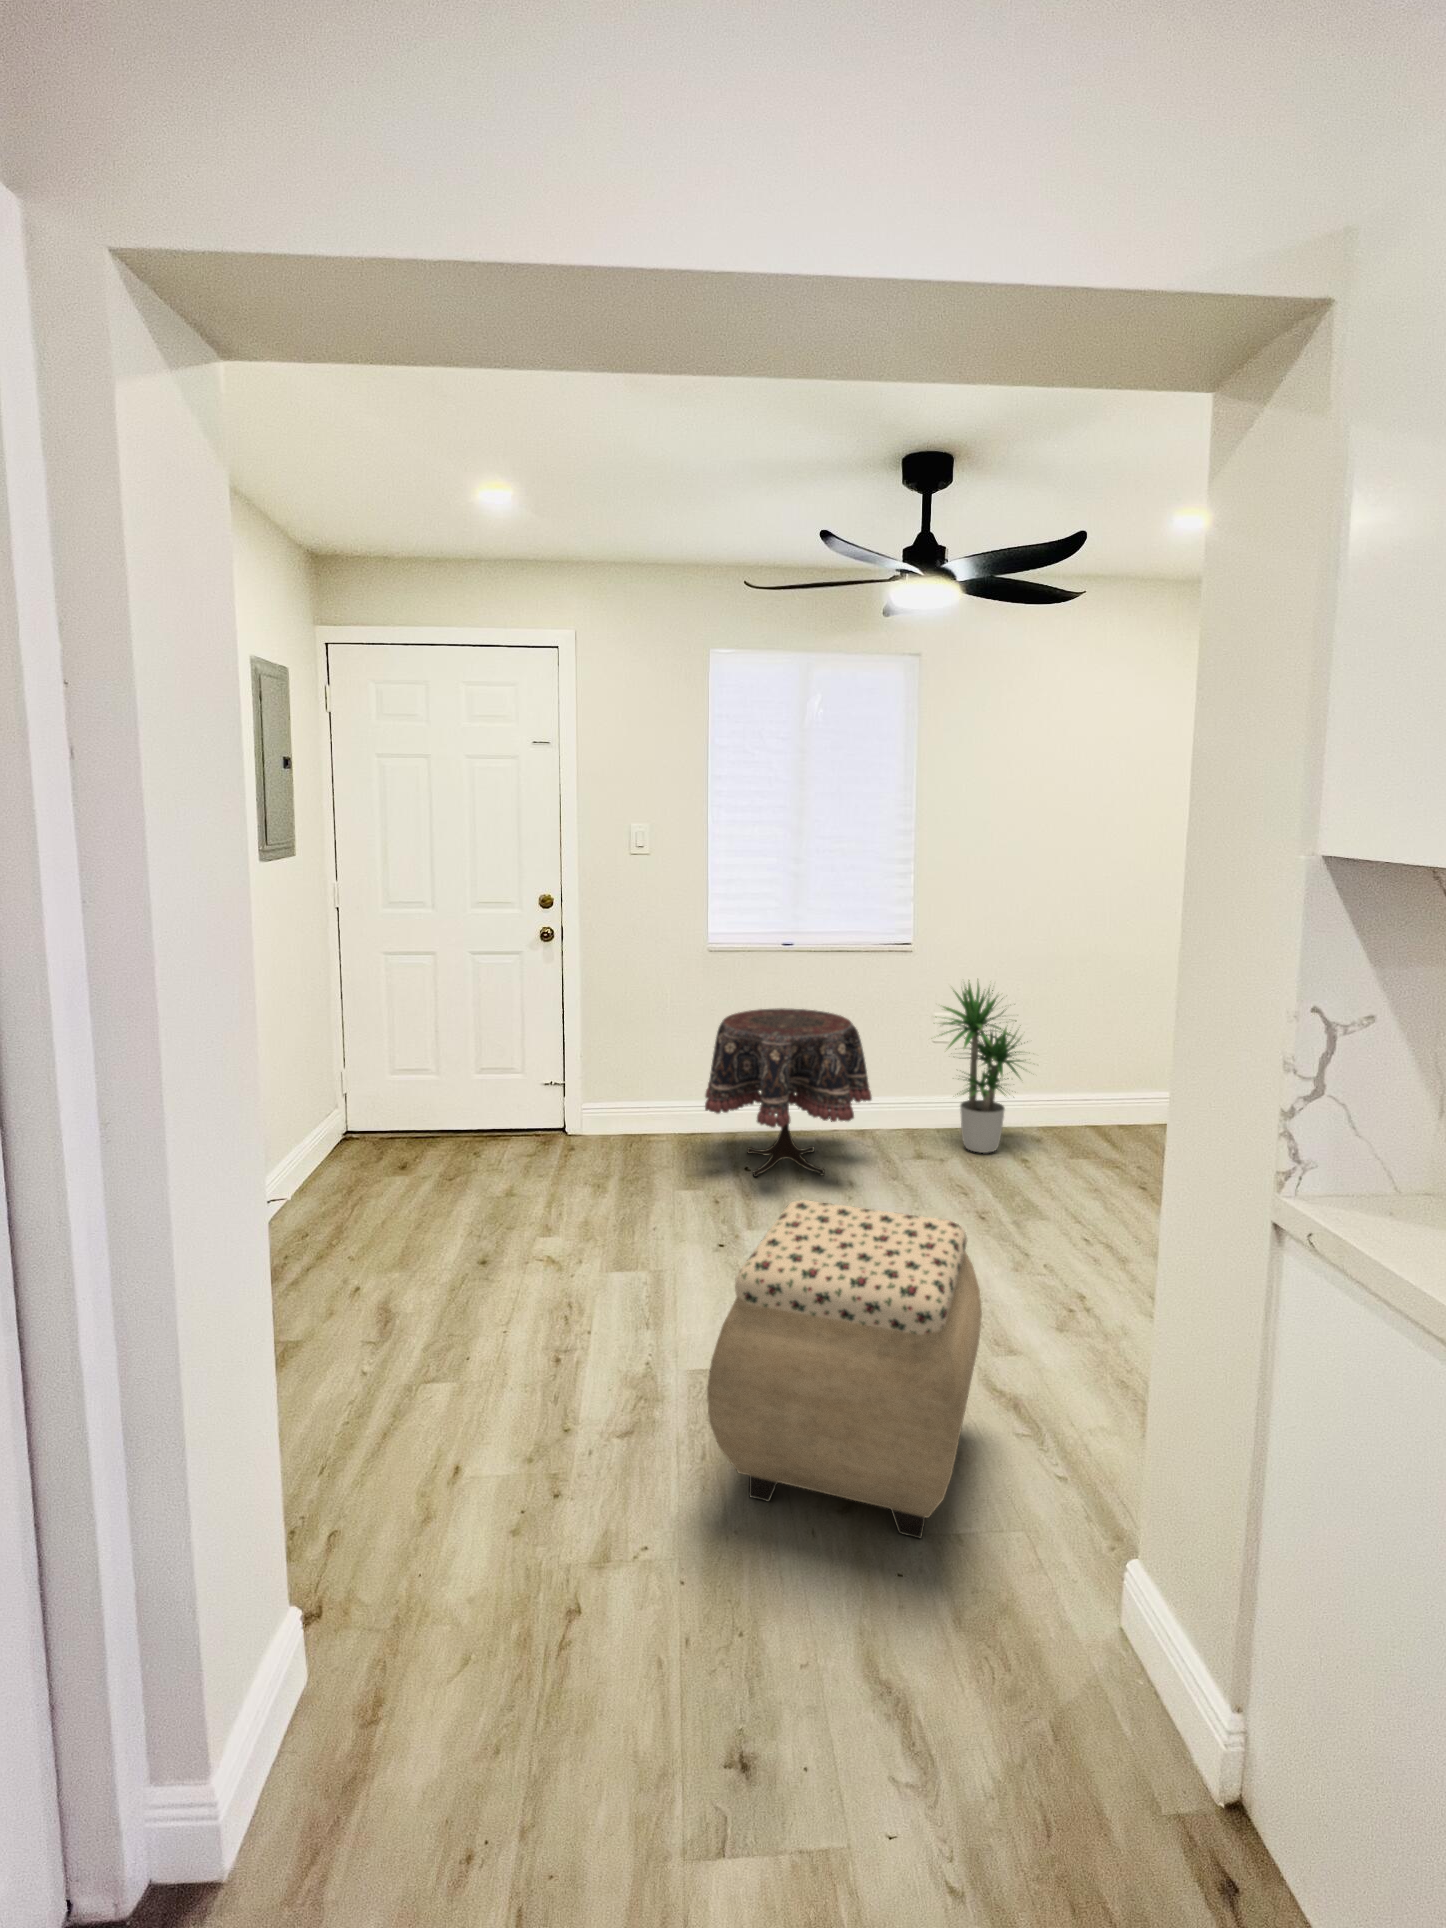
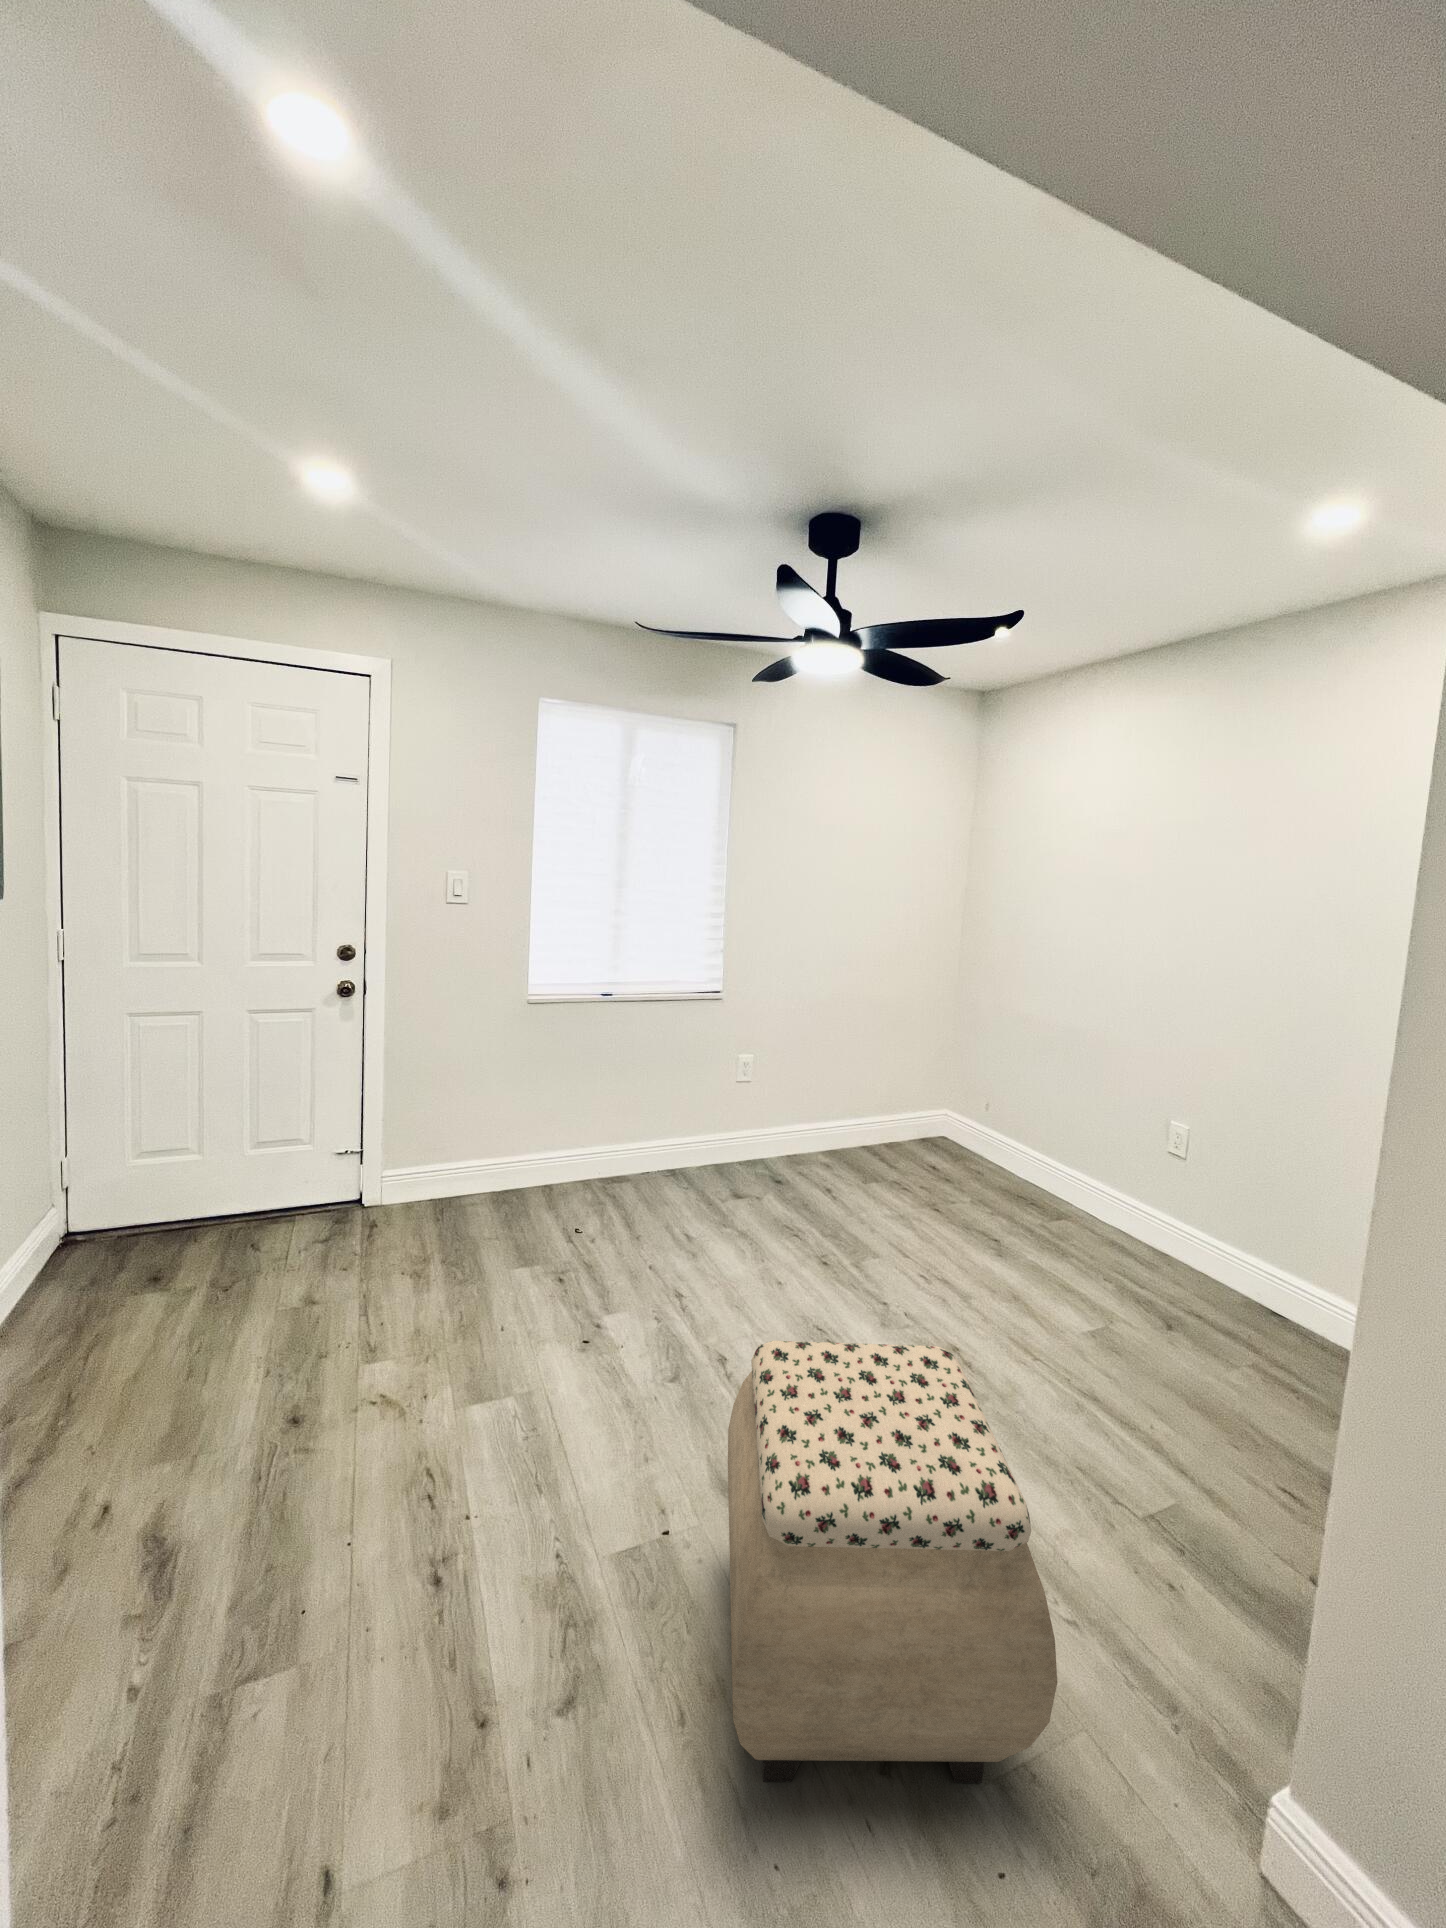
potted plant: present [943,980,1024,1153] -> none [741,1022,837,1183]
side table: present [705,1008,872,1177] -> none [536,1059,701,1239]

